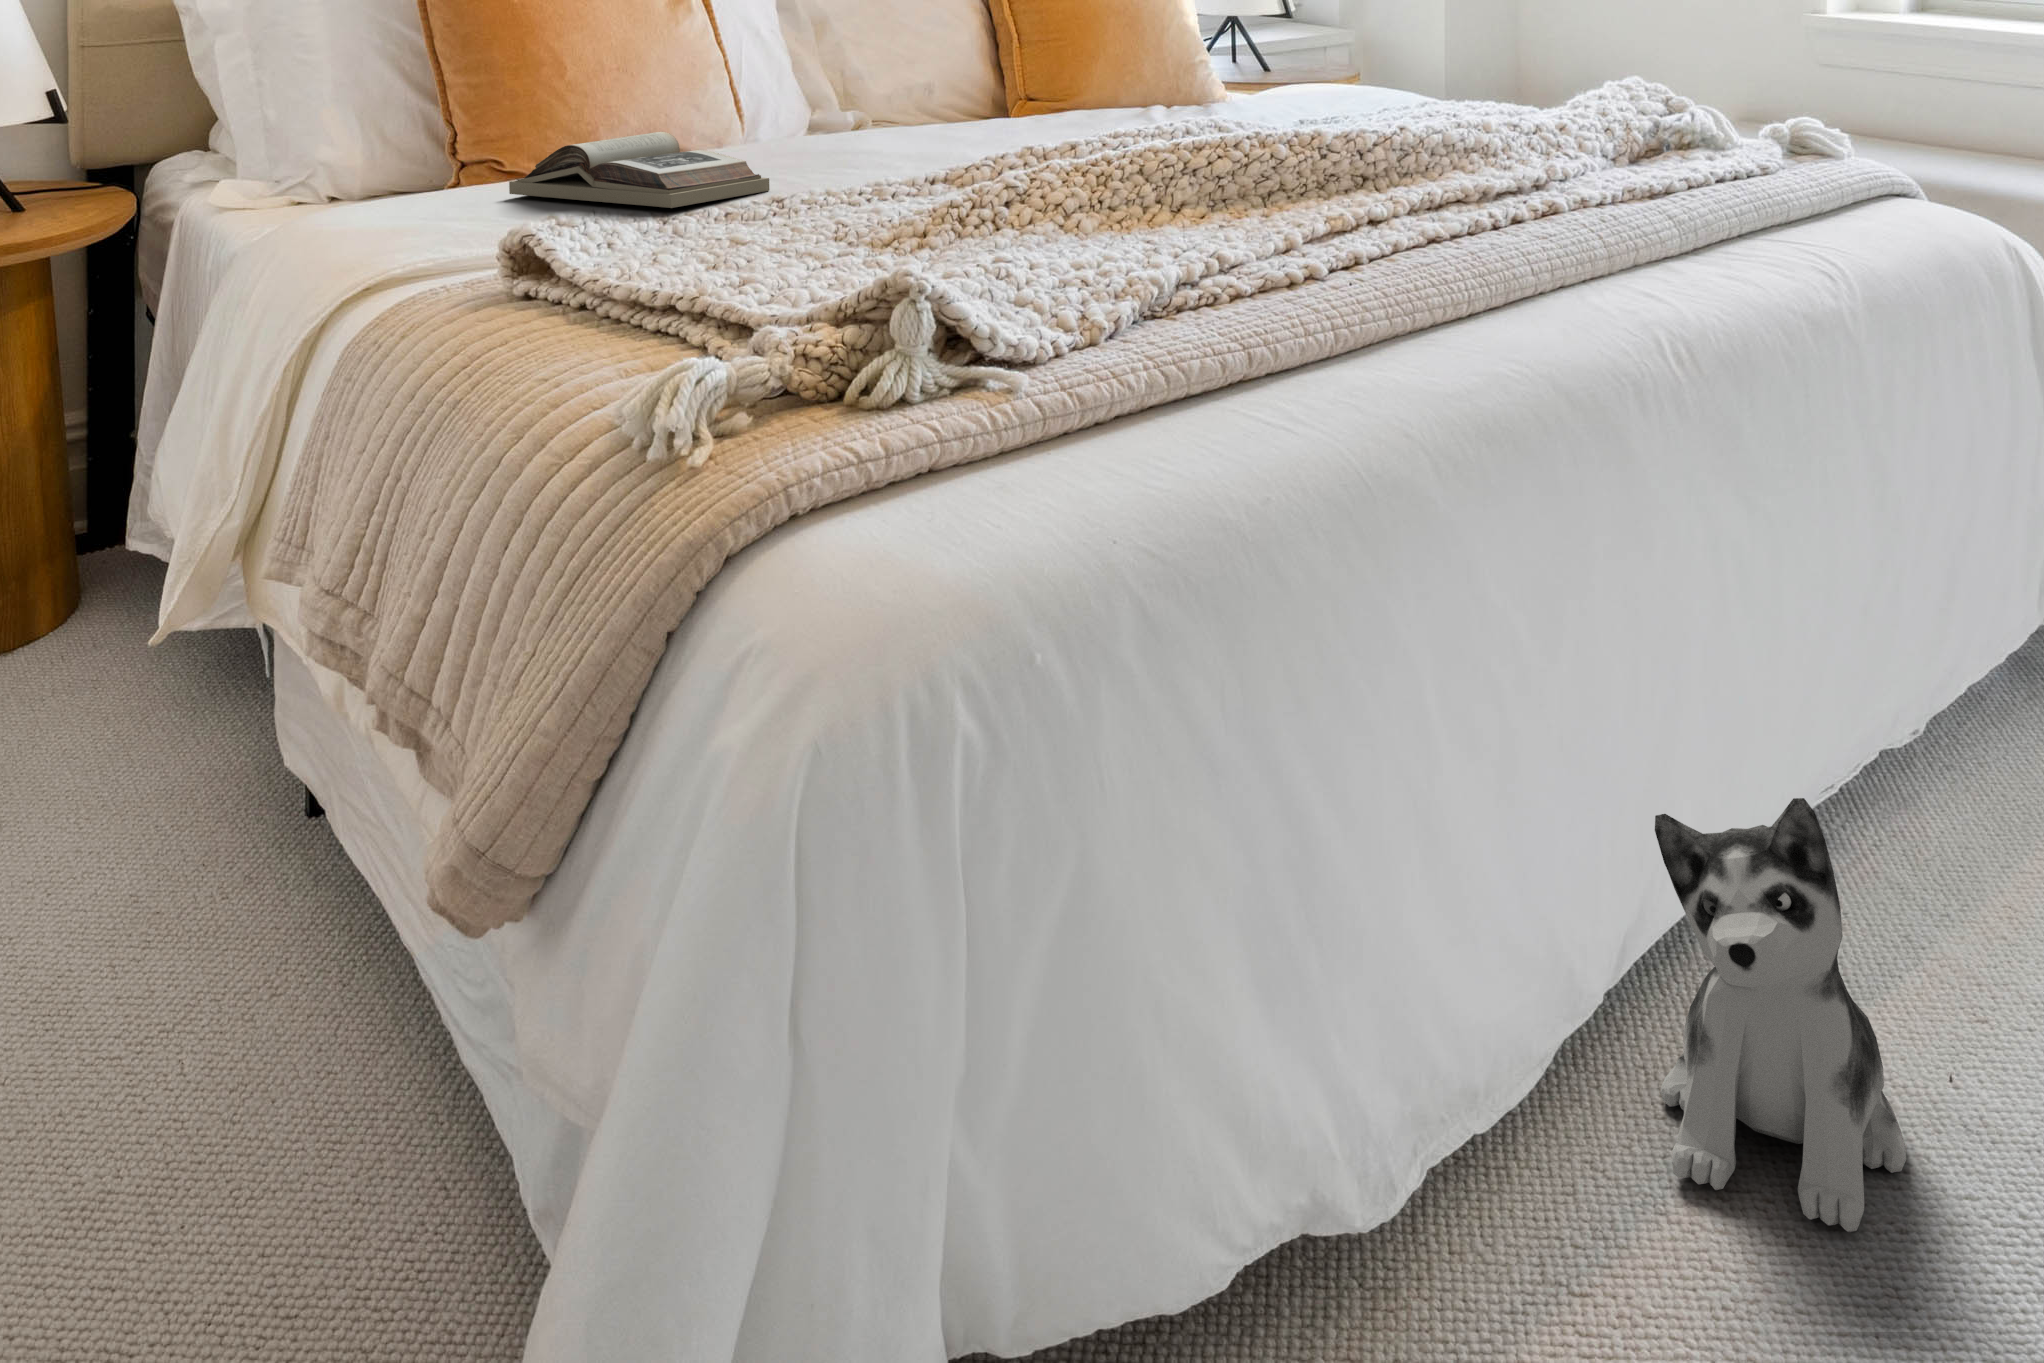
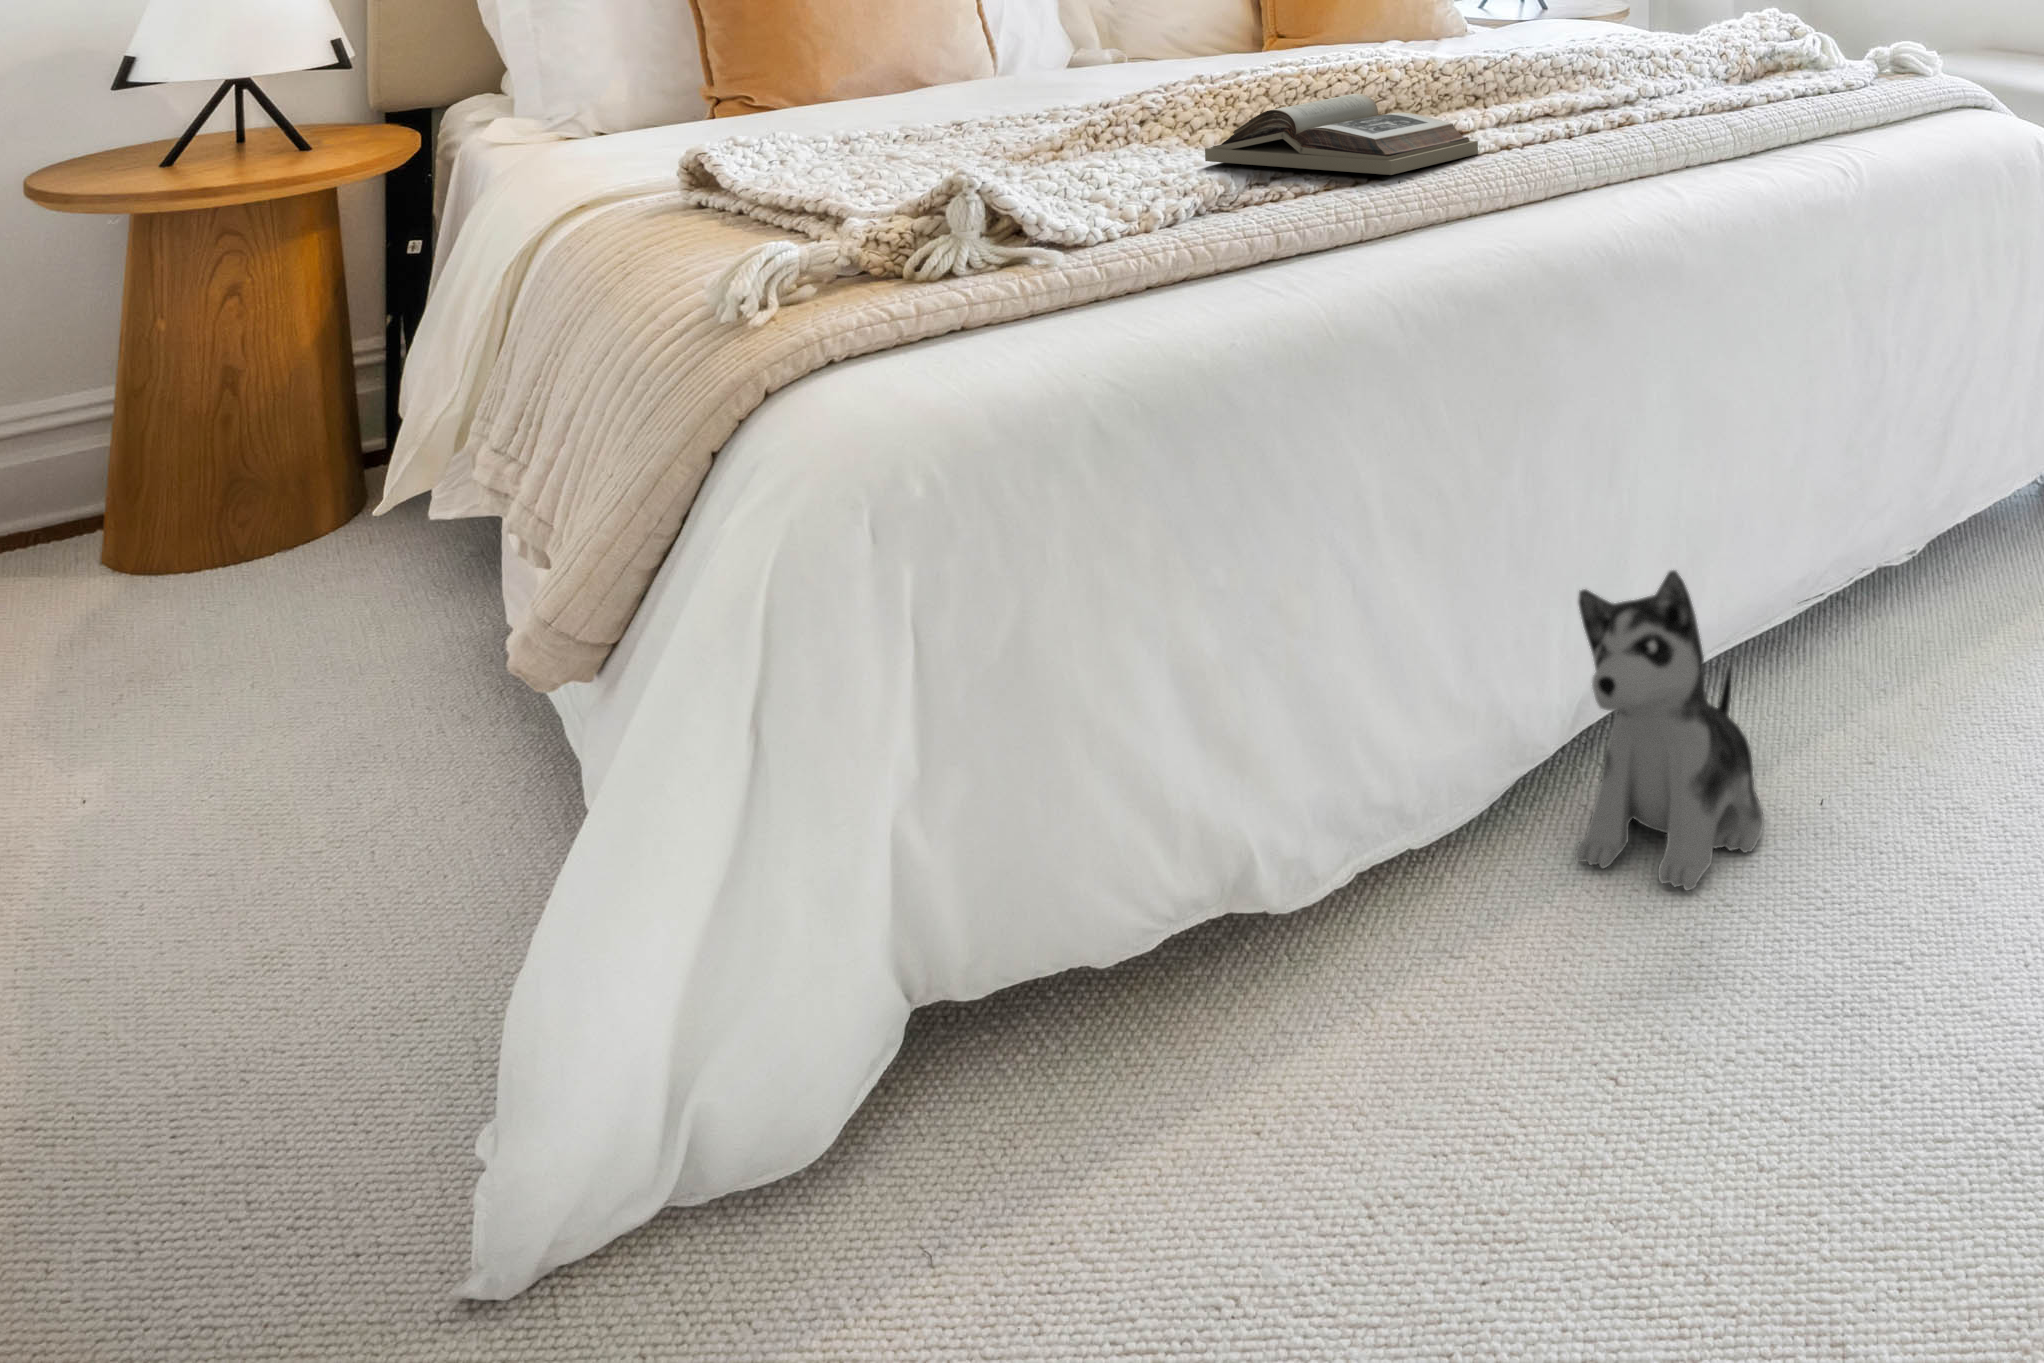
book: present [509,132,770,208] -> present [1205,93,1478,175]

